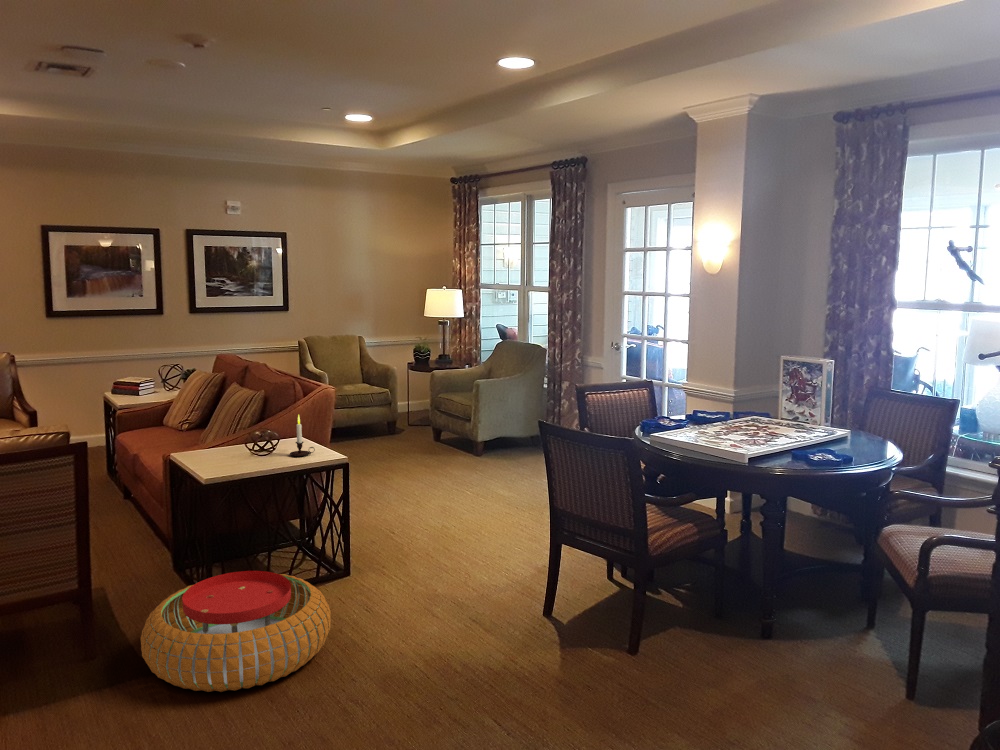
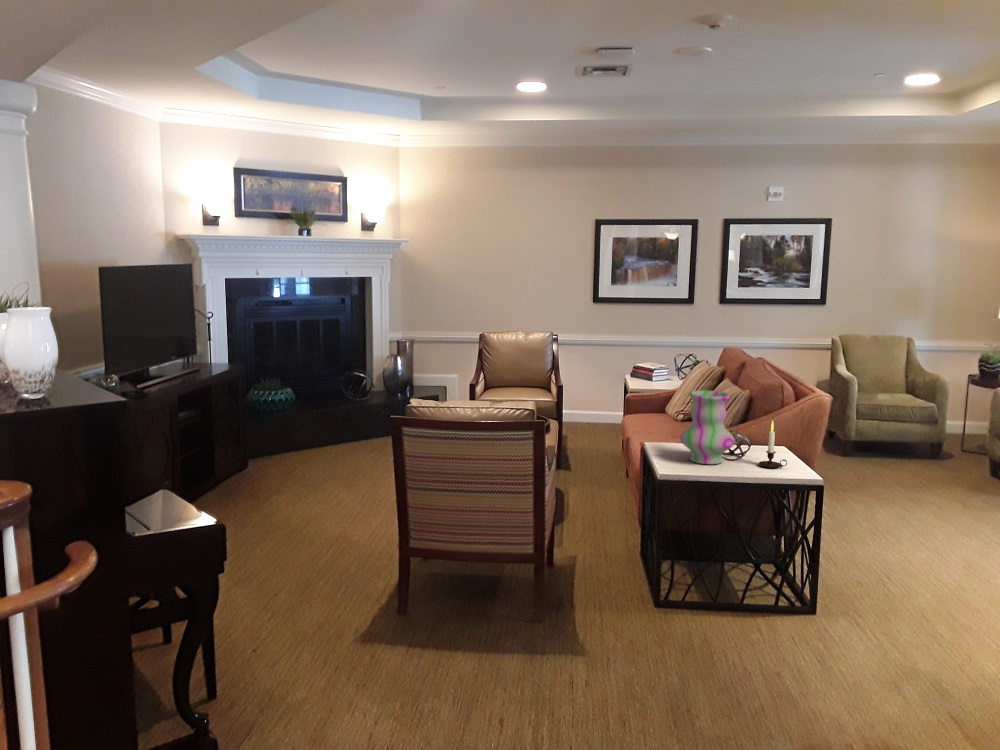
vase: none [215,394,267,463] -> present [680,390,735,464]
pouf: present [140,571,331,692] -> none [568,577,765,709]

